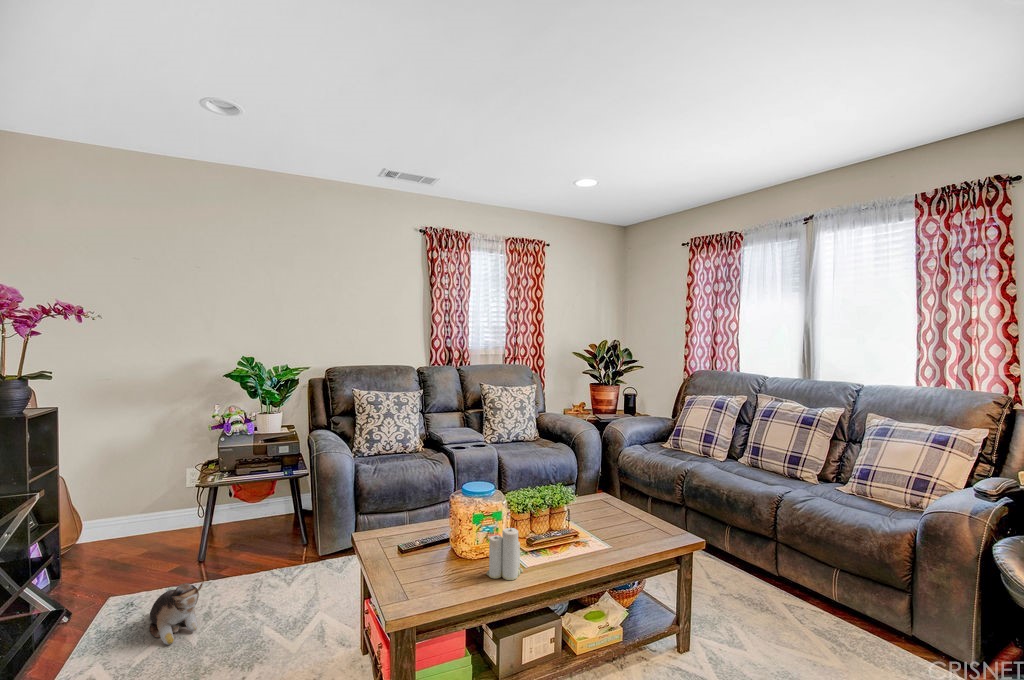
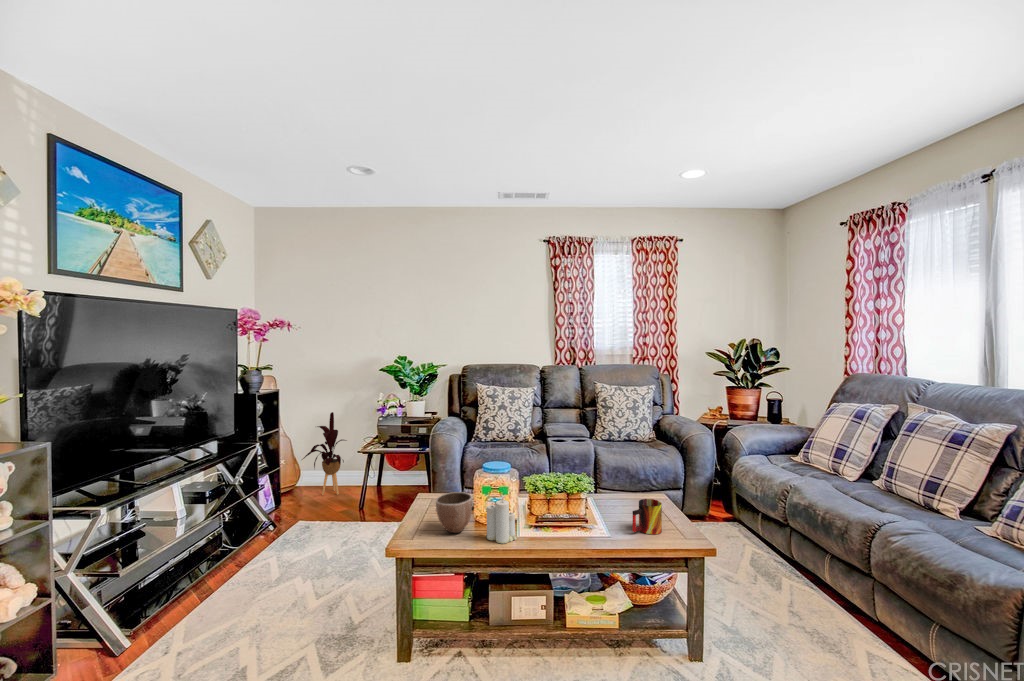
house plant: none [86,434,165,552] -> present [302,412,346,495]
mug: none [622,502,645,539] -> present [632,499,662,534]
decorative bowl: none [420,525,466,579] -> present [436,492,472,533]
plush toy: present [149,583,203,645] -> none [311,515,338,556]

